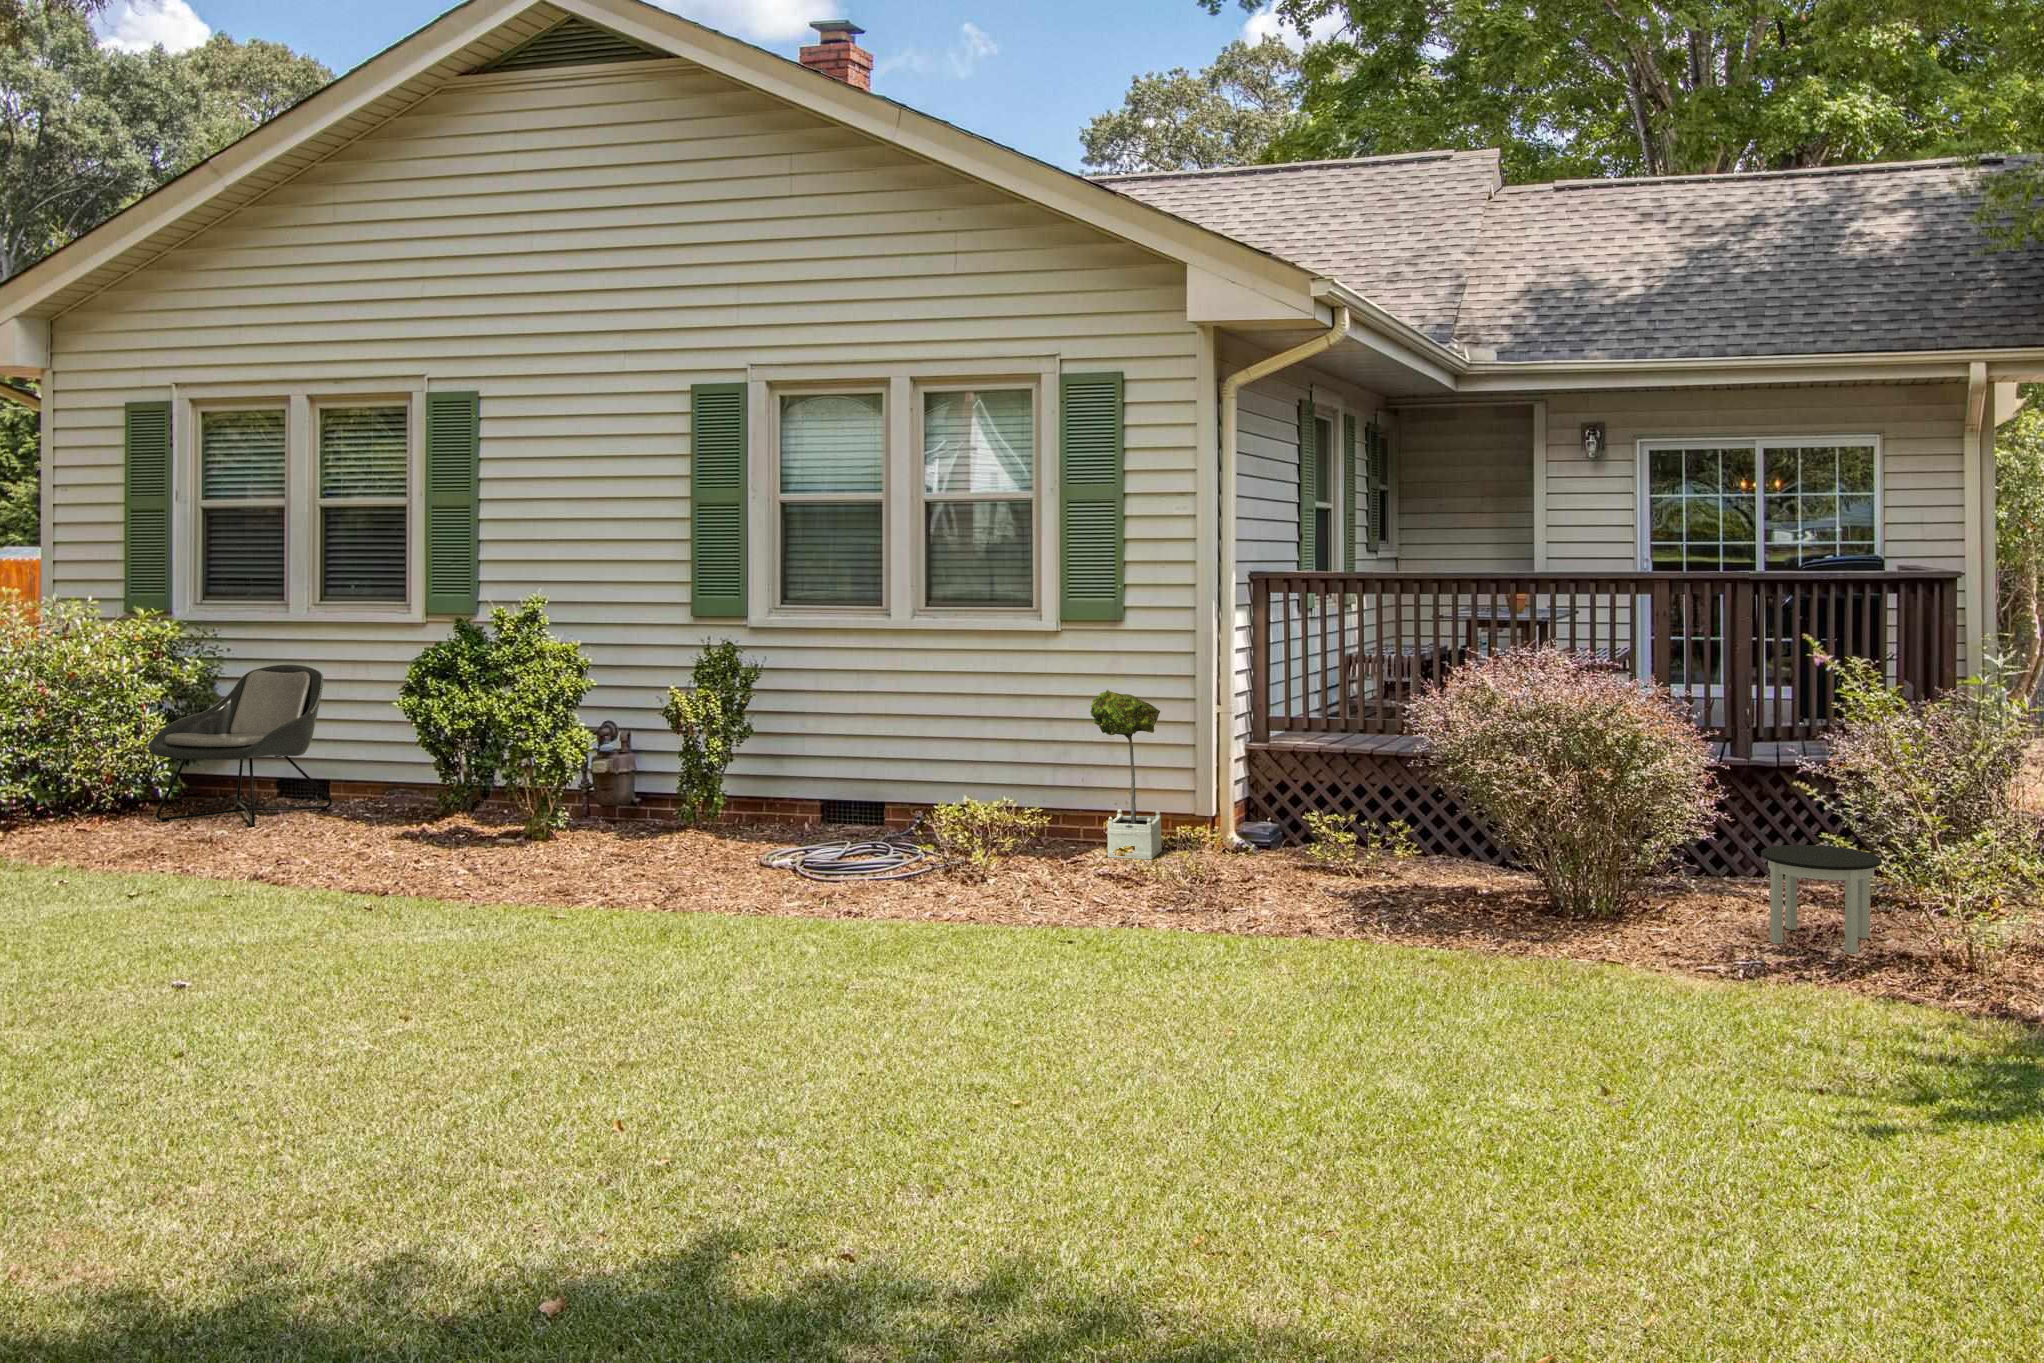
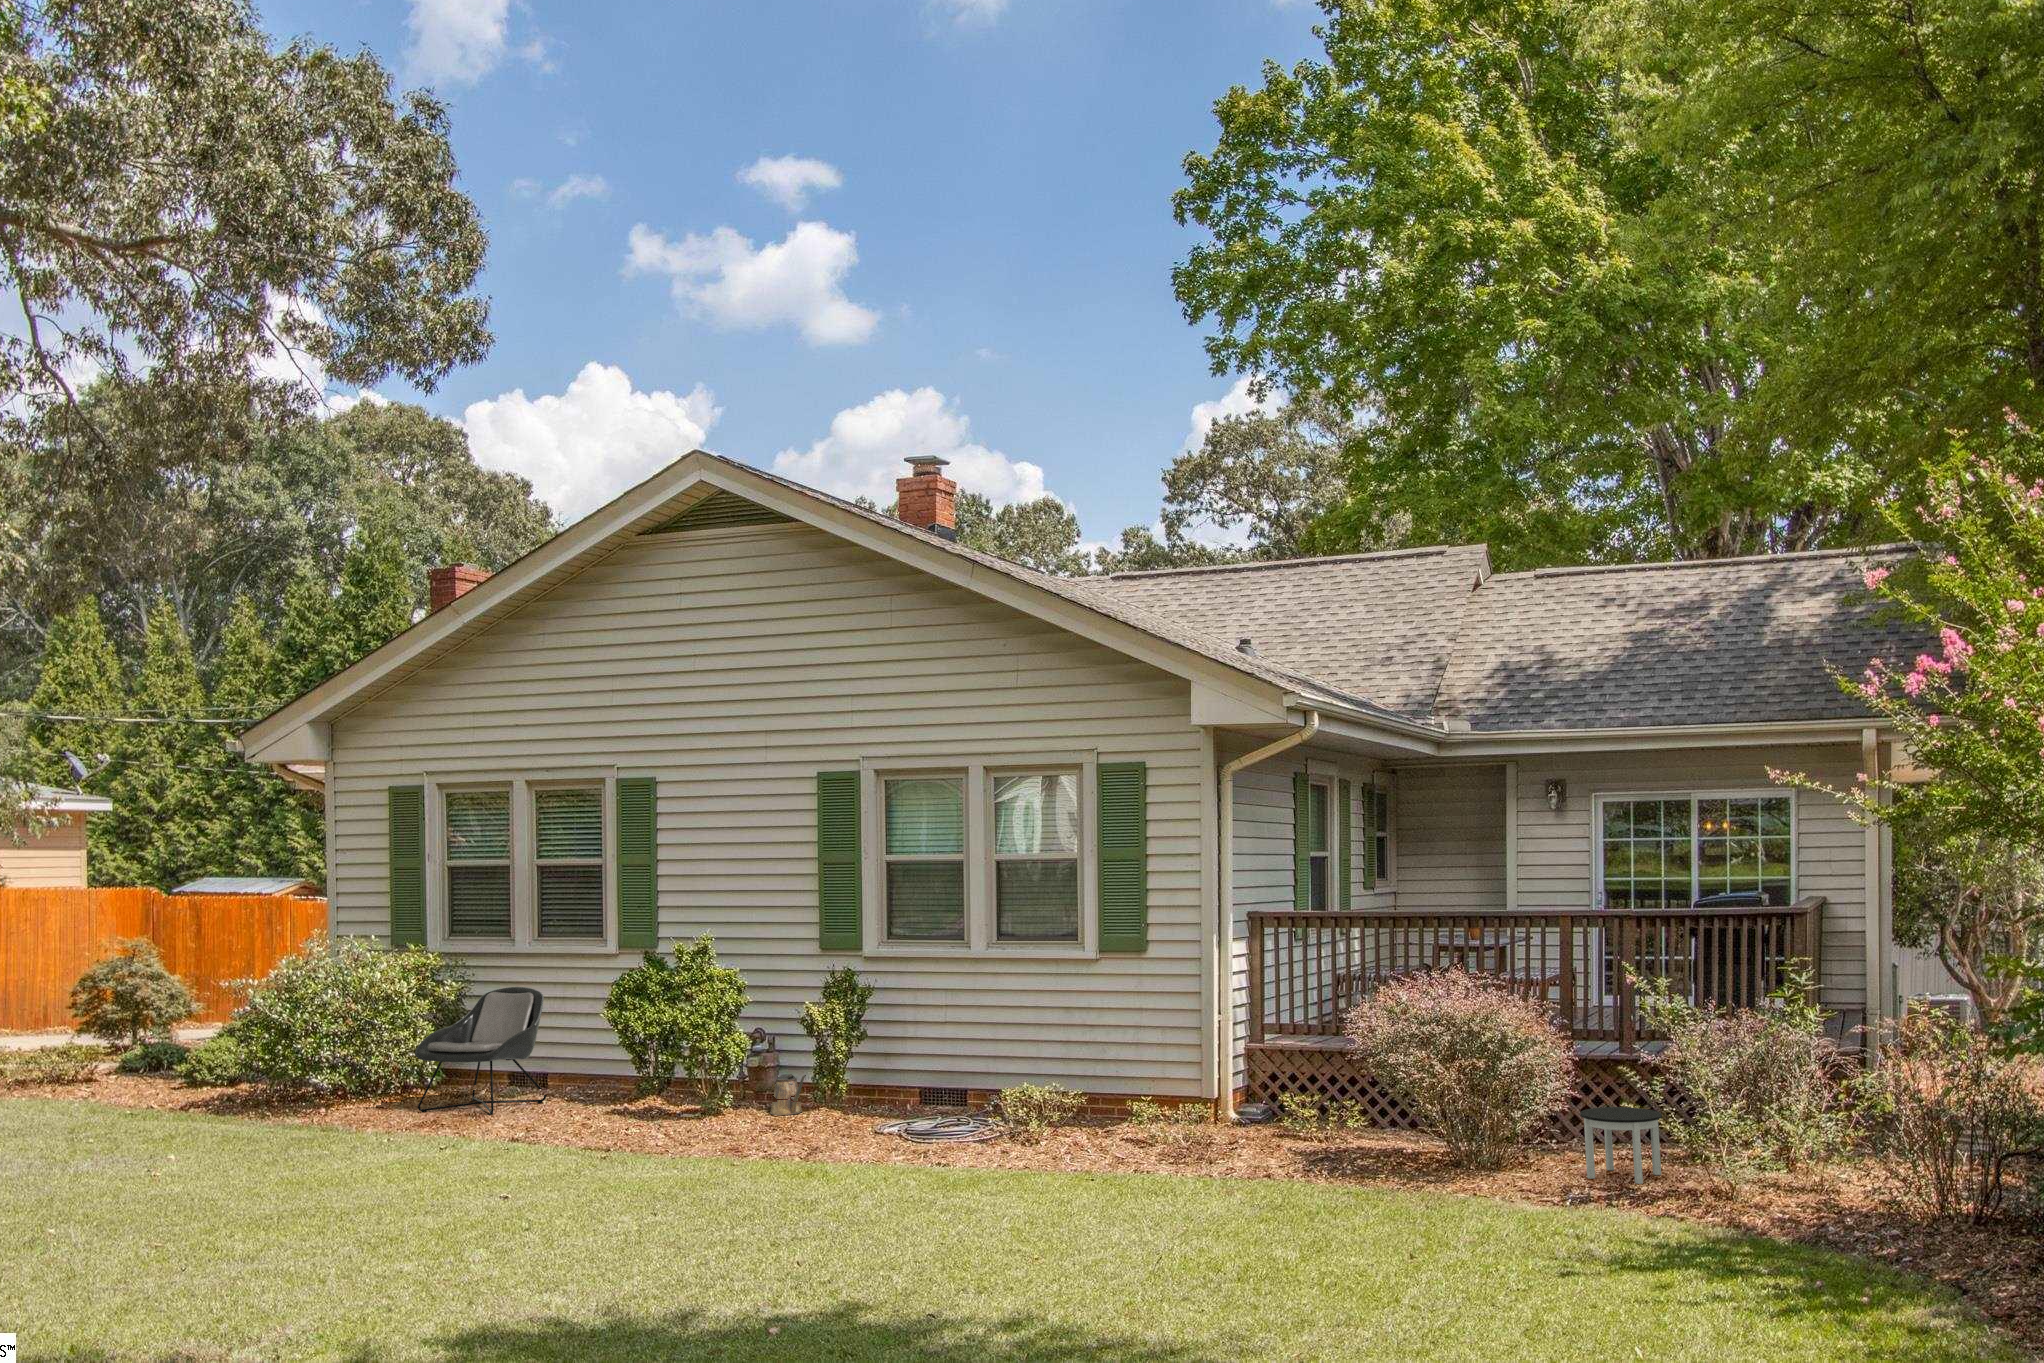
potted tree: present [1090,690,1162,859] -> none [1122,999,1178,1131]
watering can: none [622,779,668,831] -> present [770,1074,806,1115]

